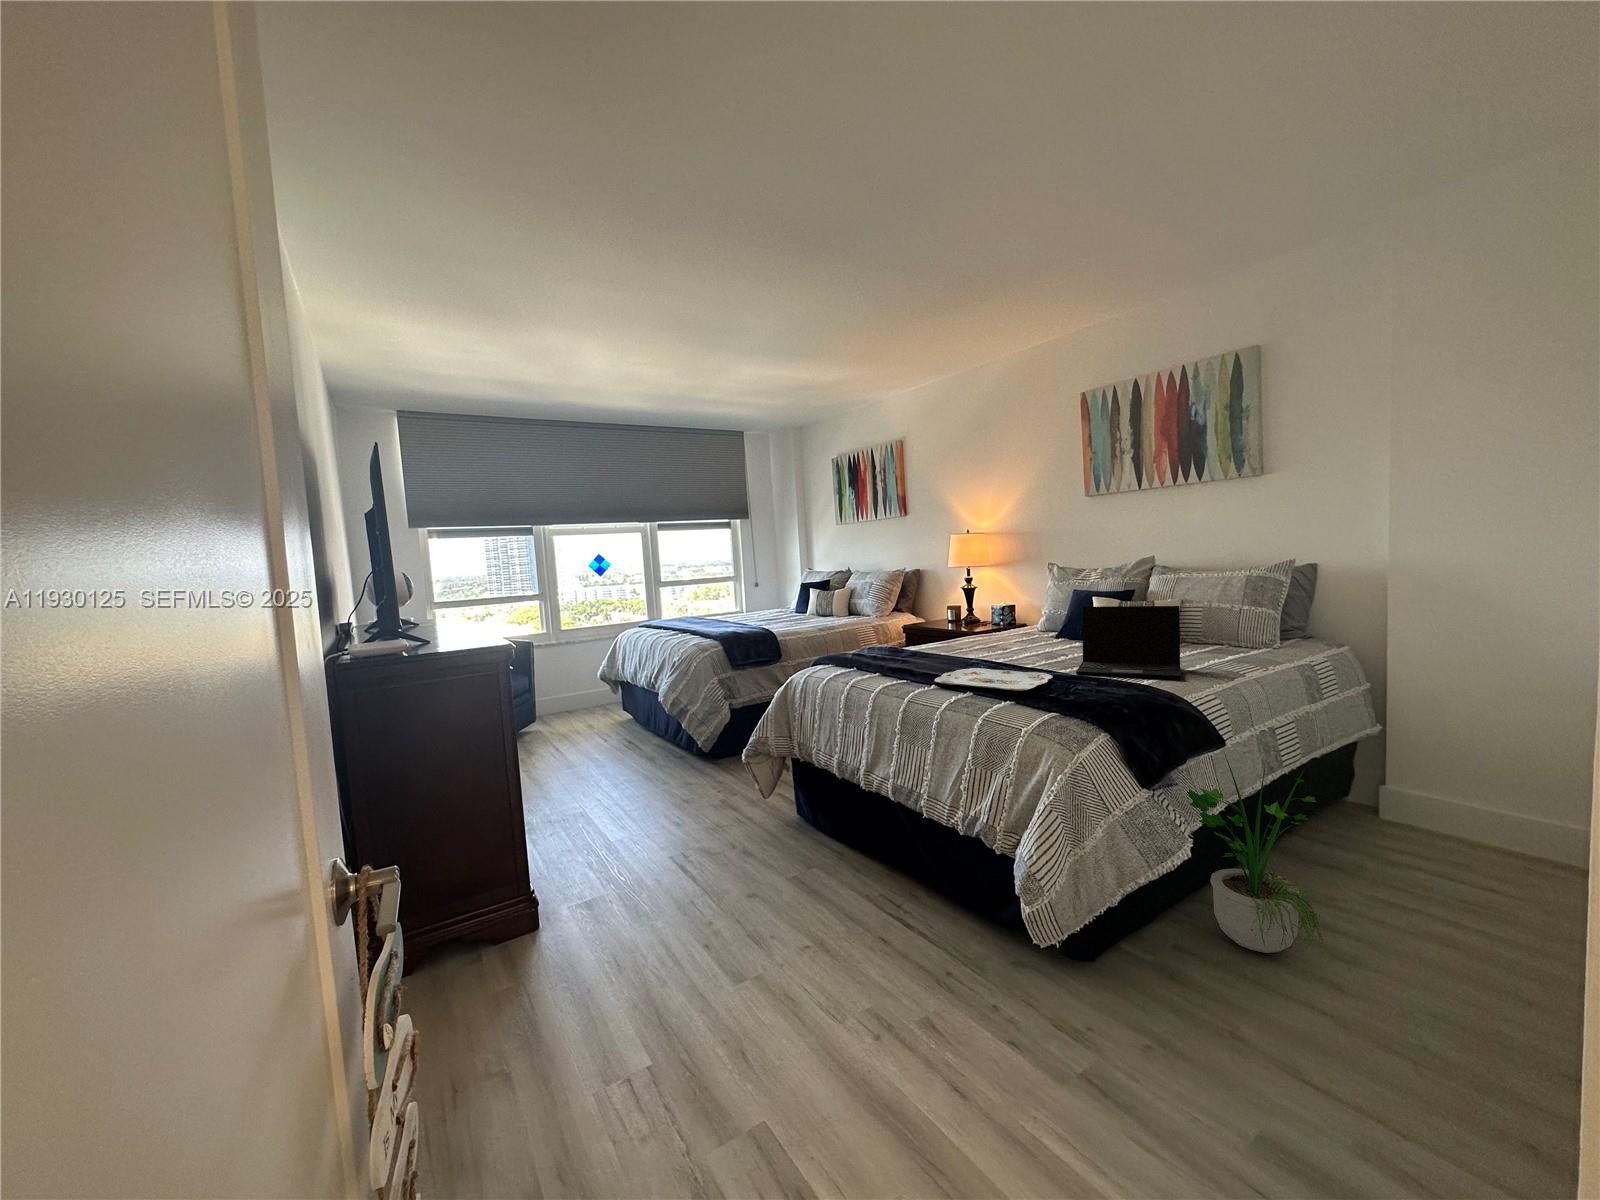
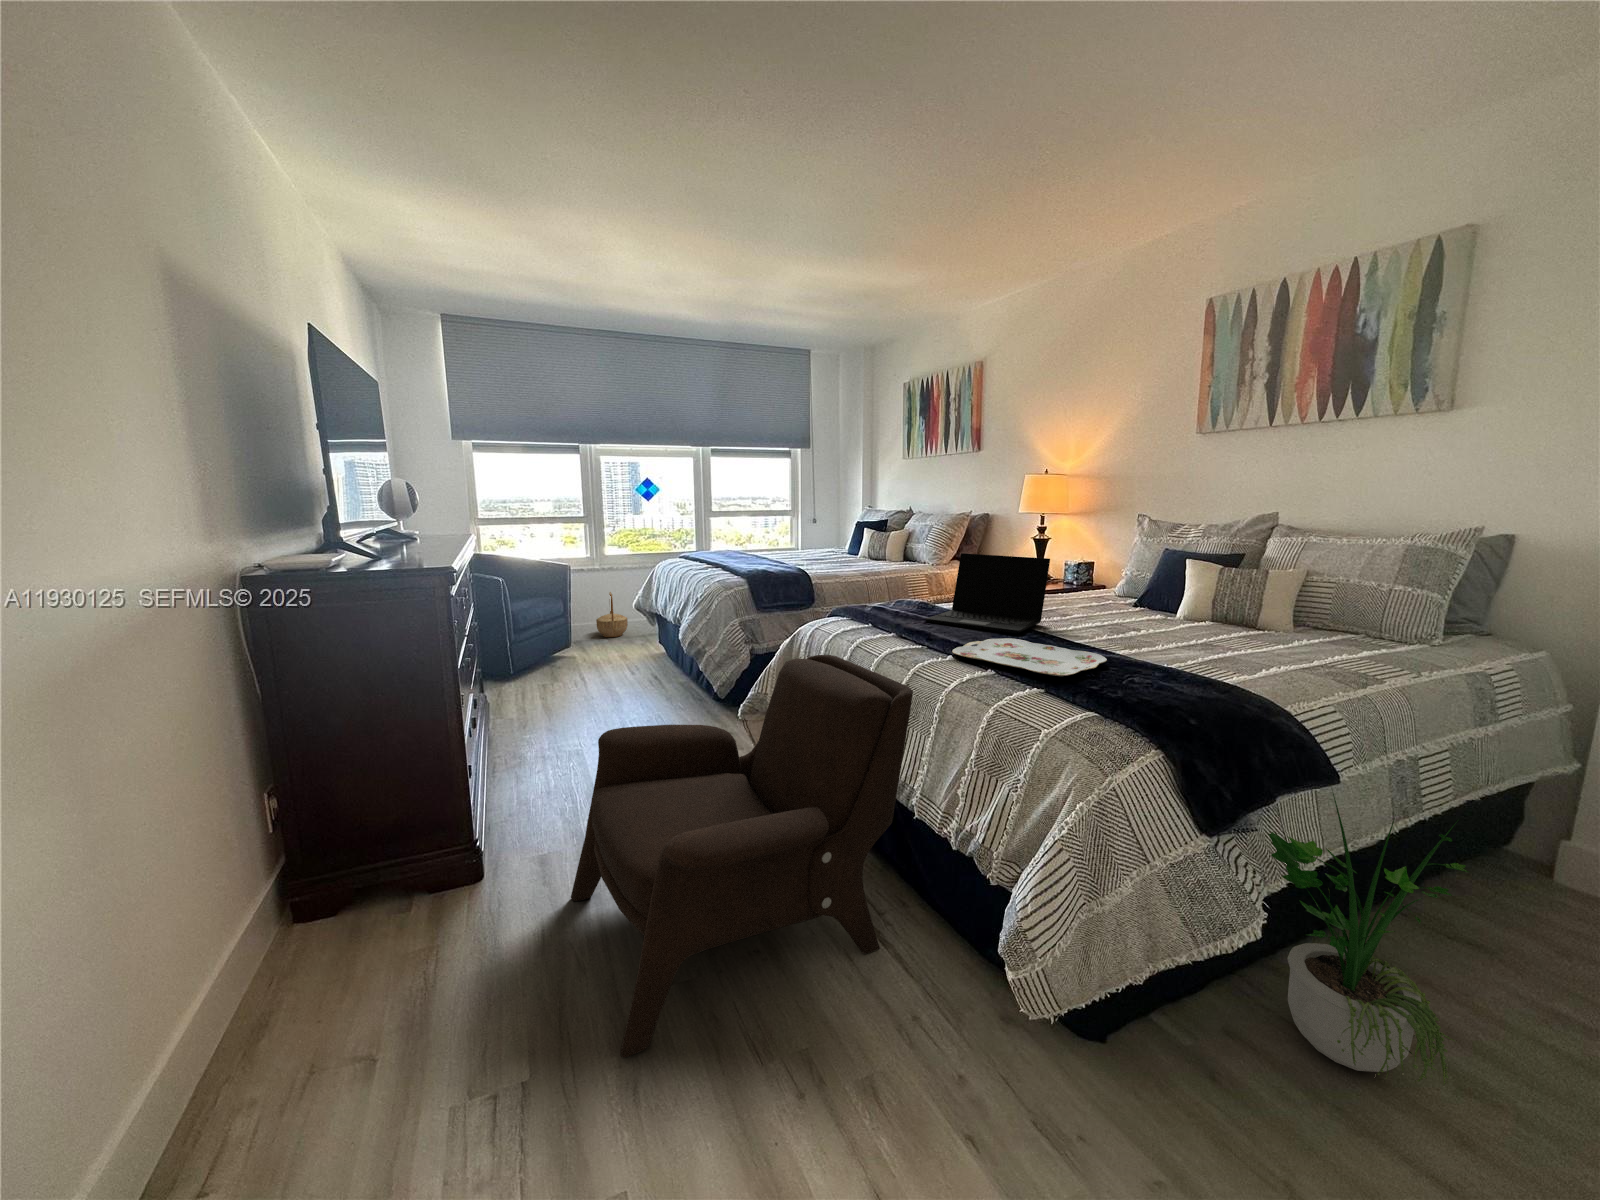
laptop: present [1076,606,1181,678] -> present [925,553,1050,633]
basket: none [557,665,588,710] -> present [596,592,628,637]
armchair: none [634,694,914,1029] -> present [571,655,913,1058]

